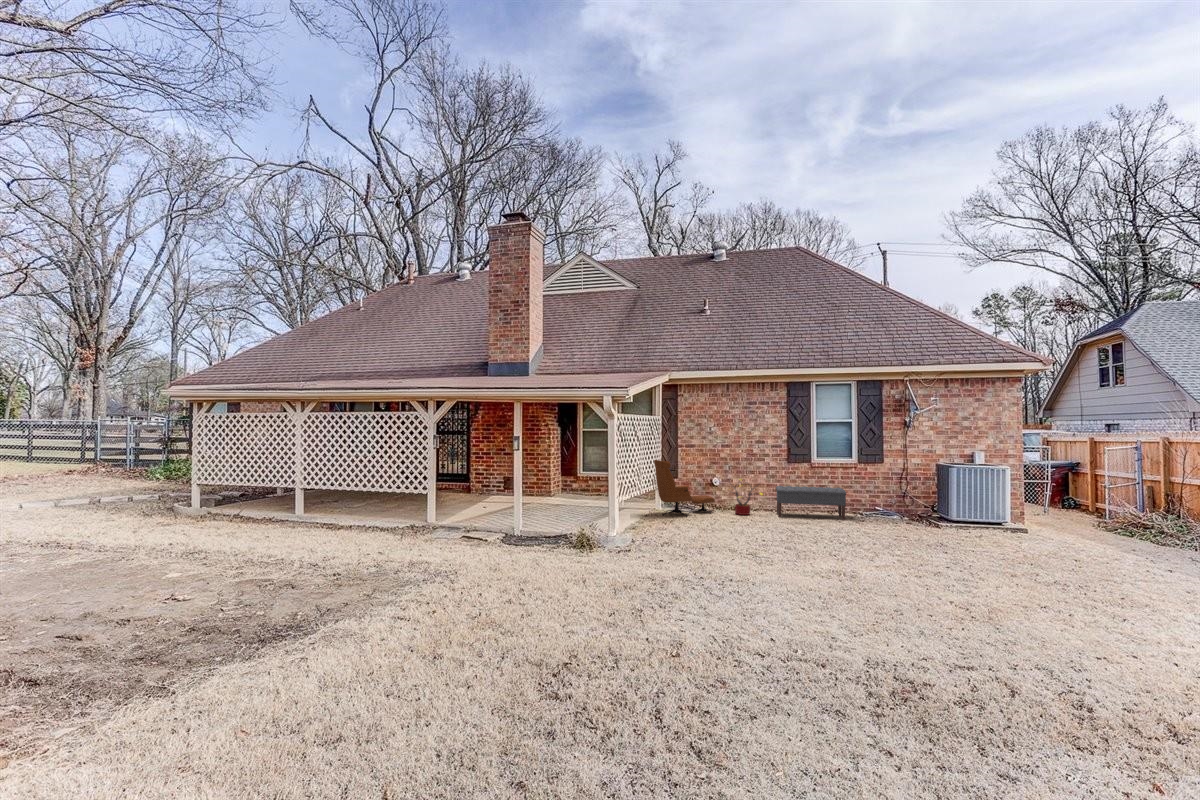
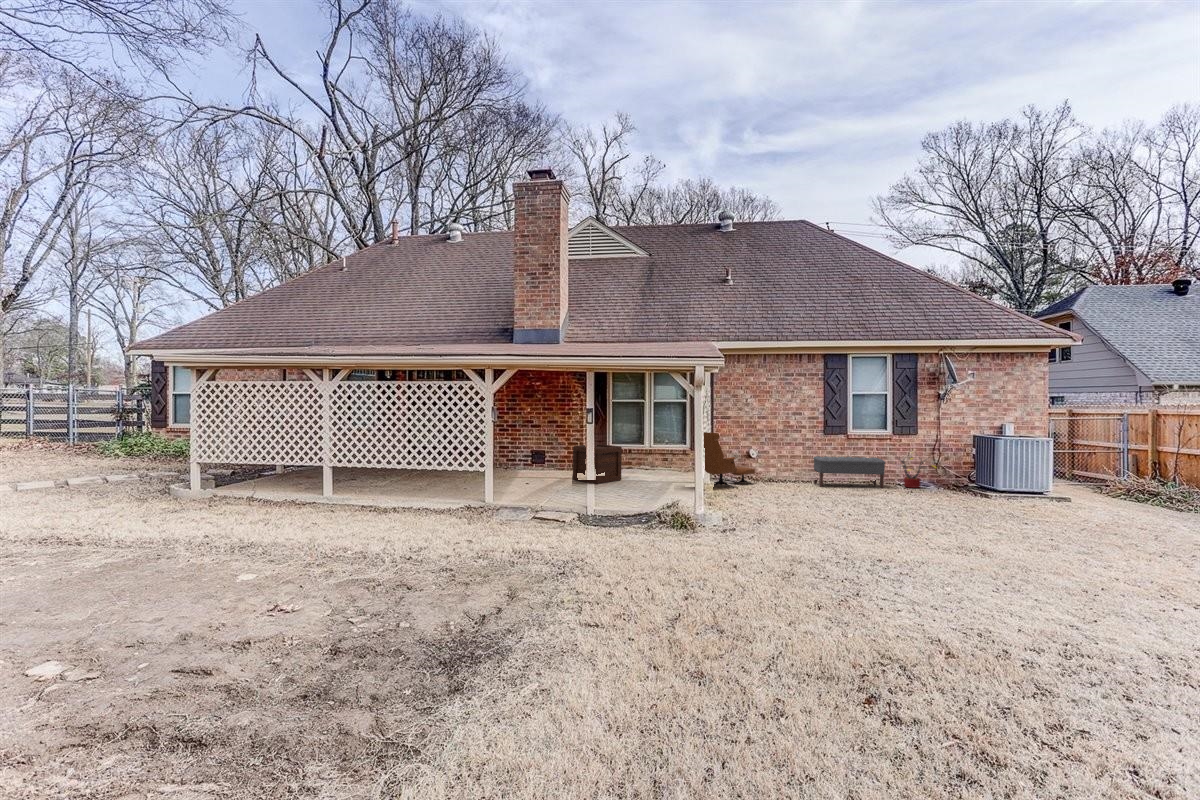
wooden crate: none [539,471,586,510] -> present [573,444,622,484]
decorative plant: present [734,487,763,515] -> present [901,455,936,488]

